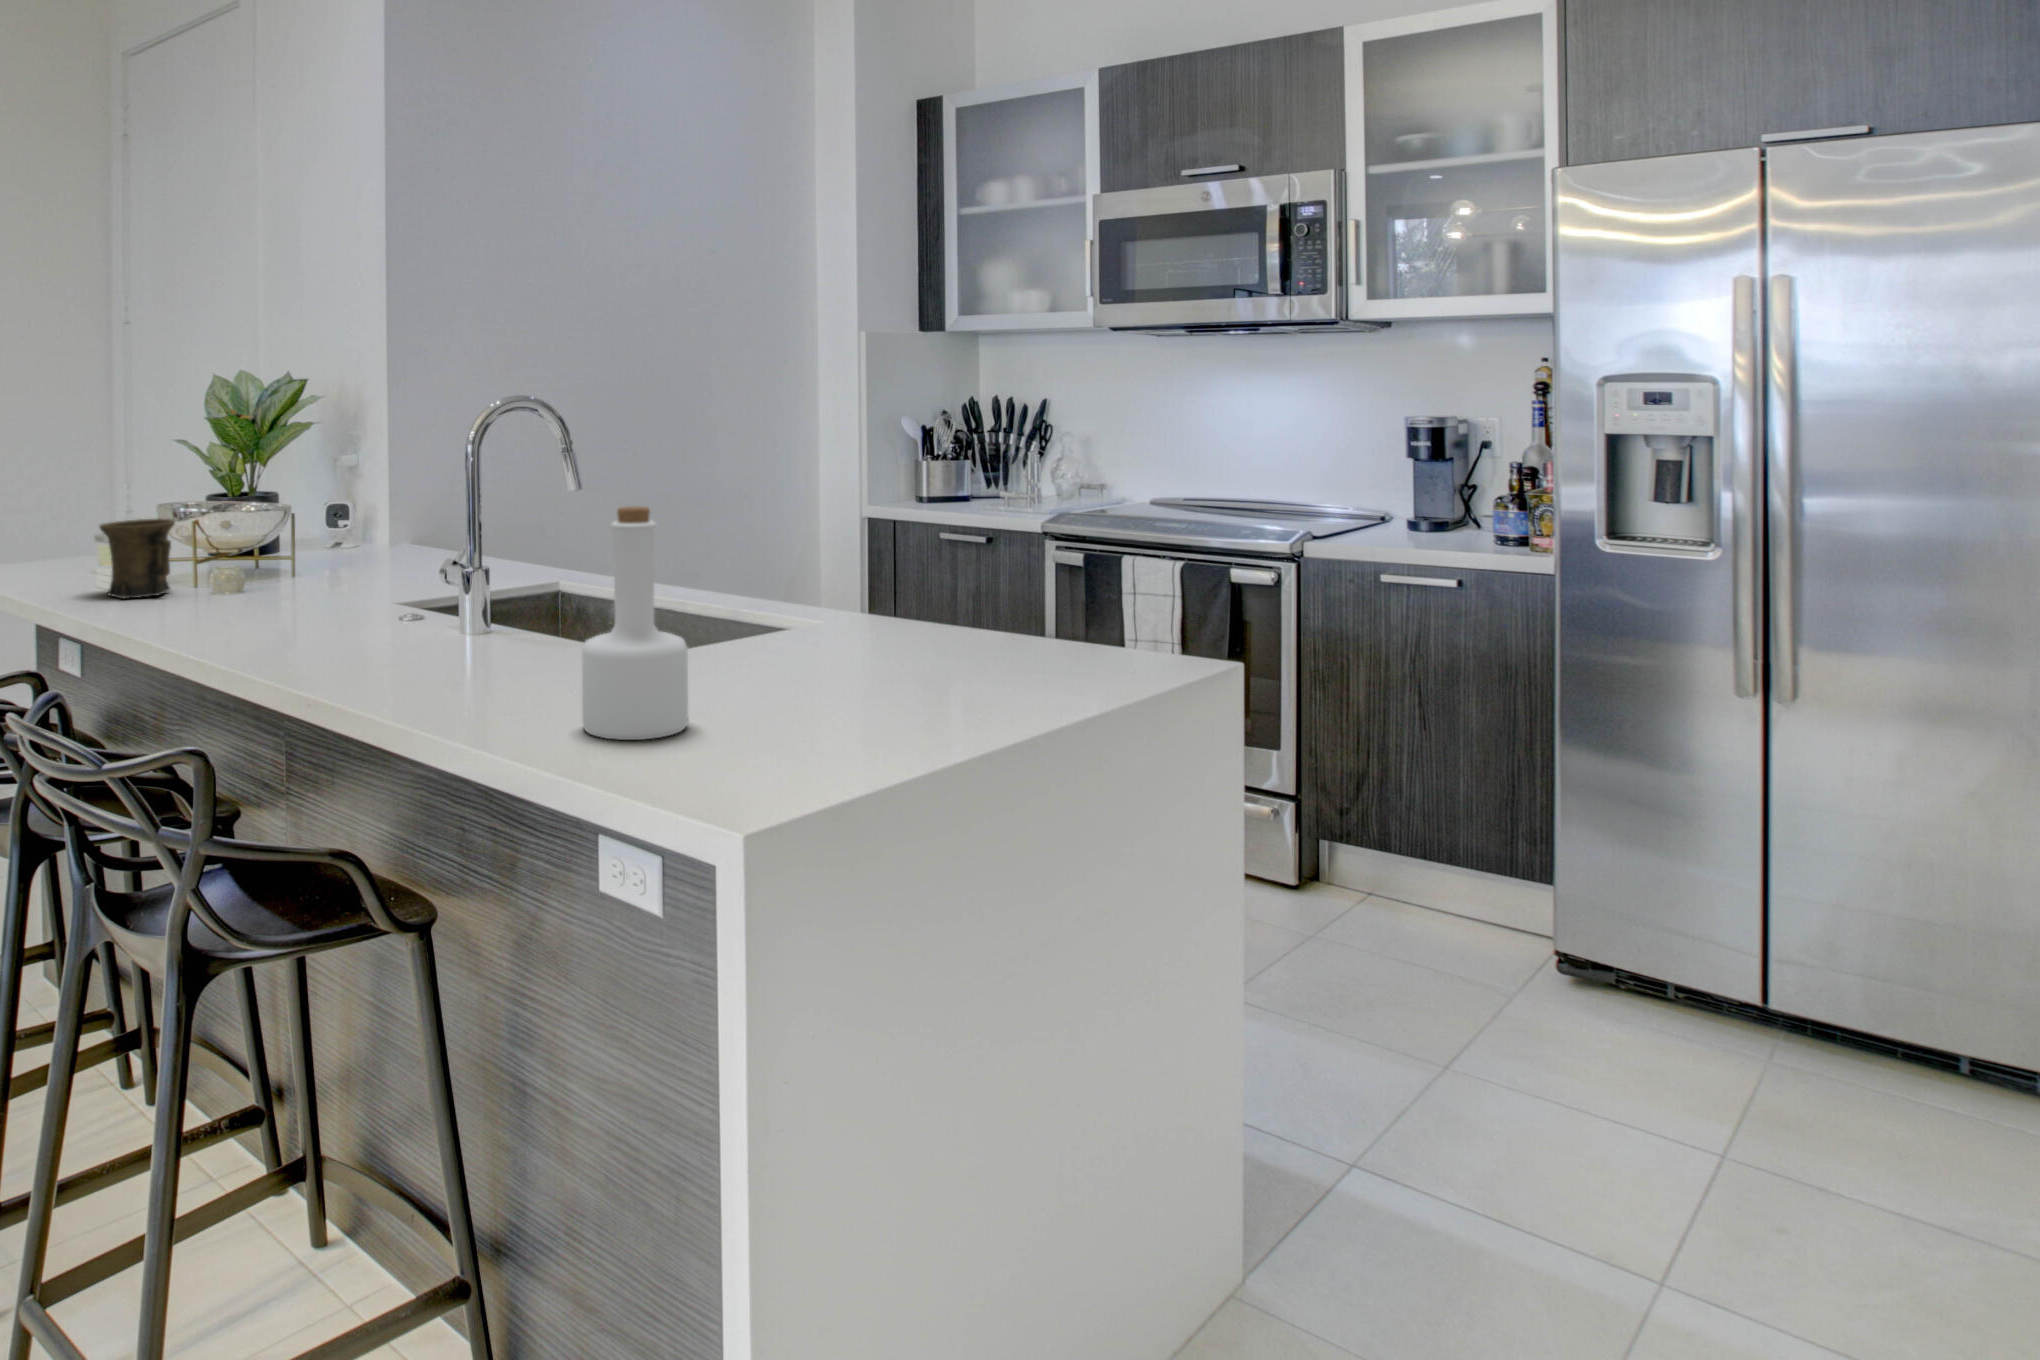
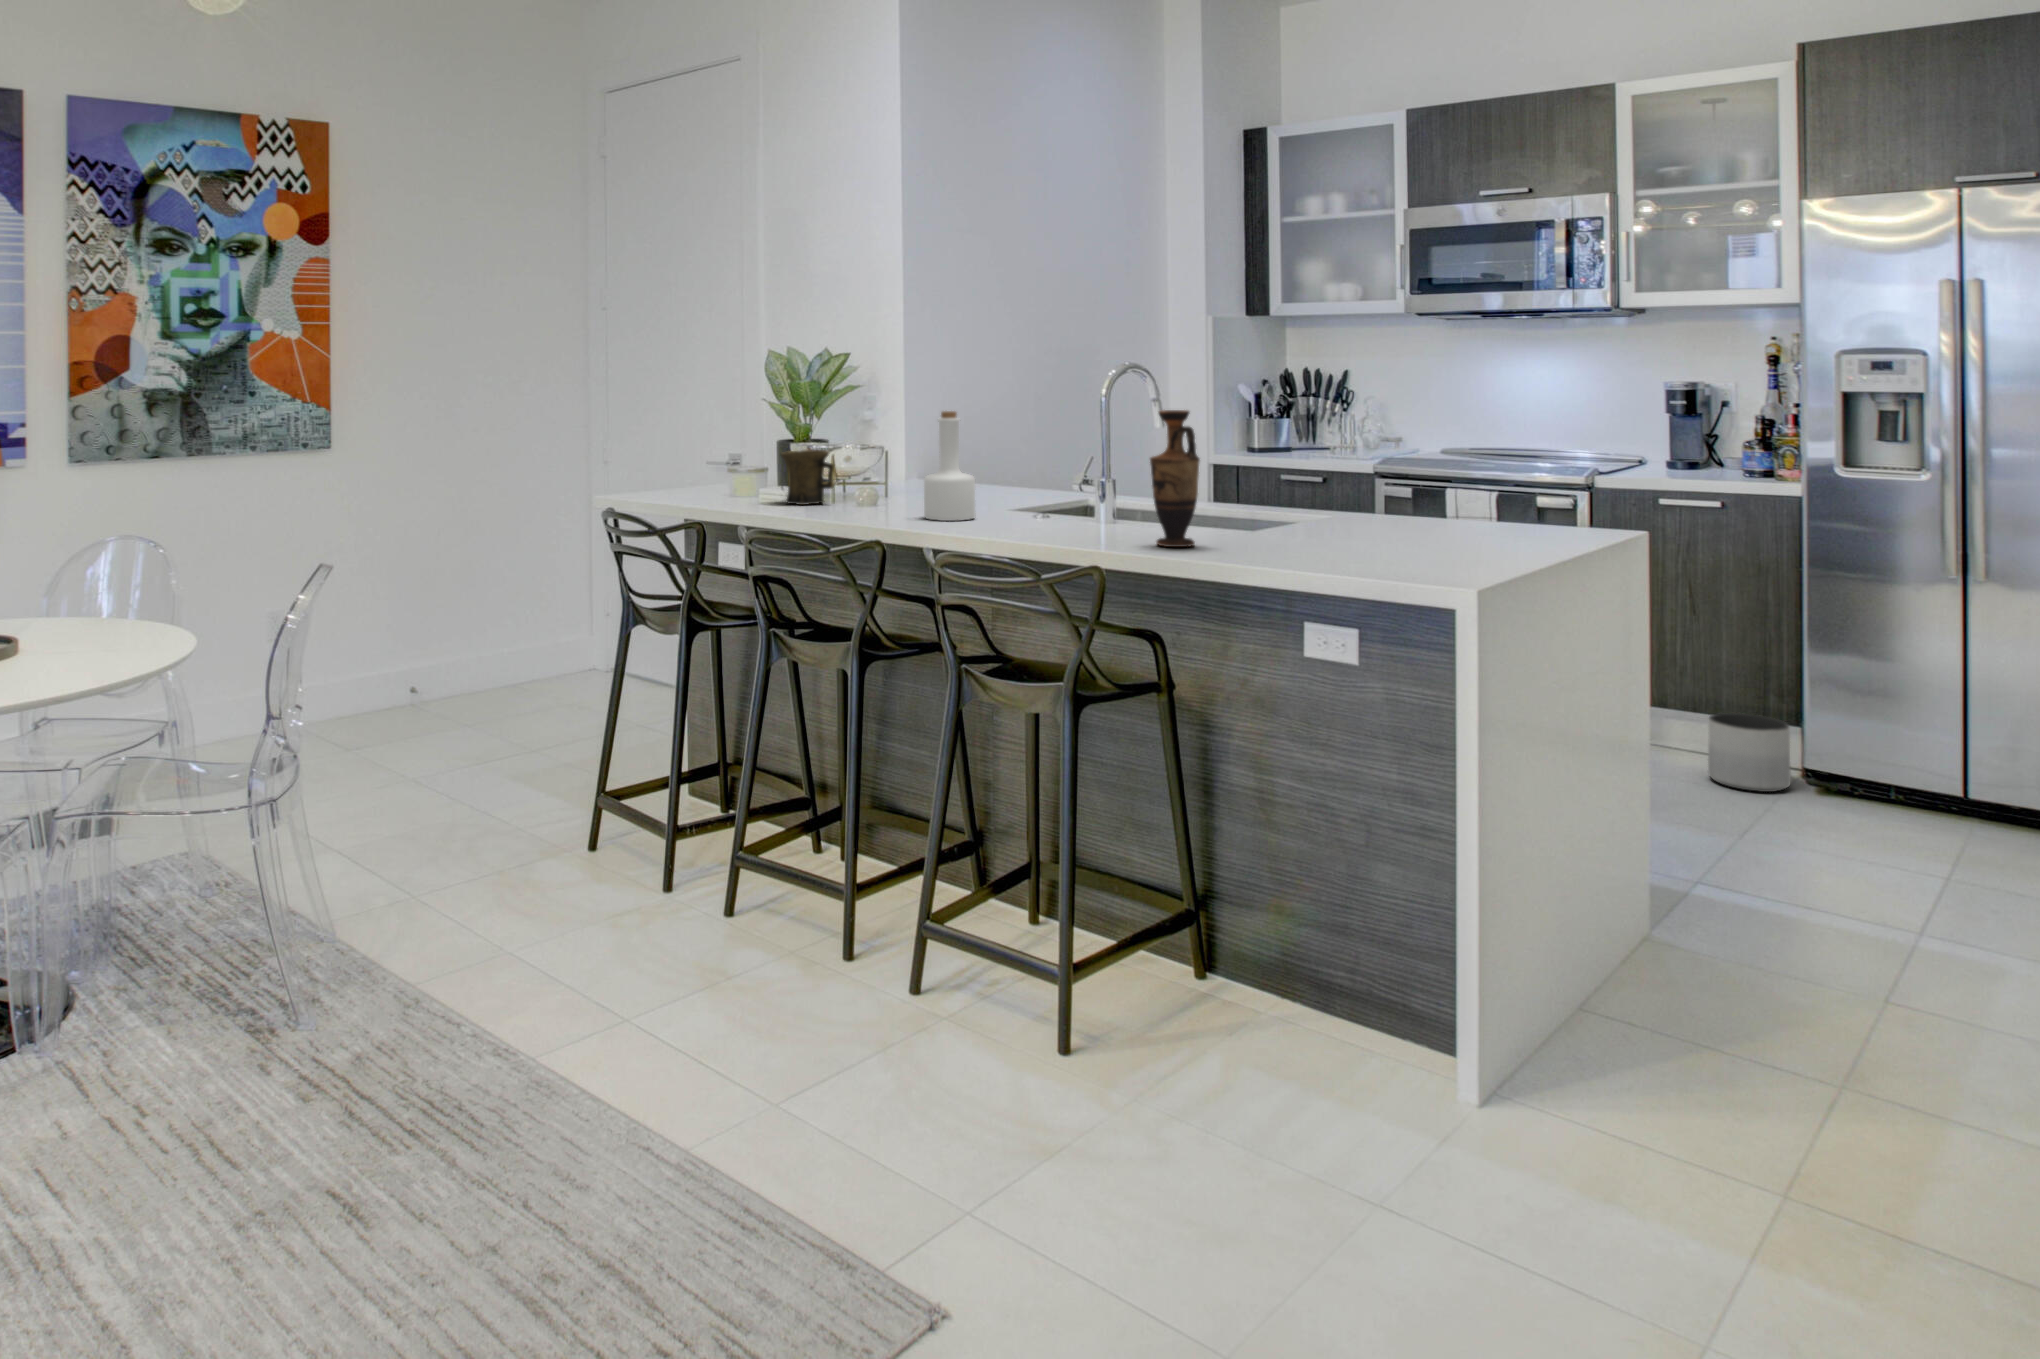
vase: none [410,484,491,712] -> present [1150,410,1200,547]
bottle: present [582,506,688,740] -> present [924,411,975,521]
planter: none [1437,862,1543,978] -> present [1708,713,1791,792]

